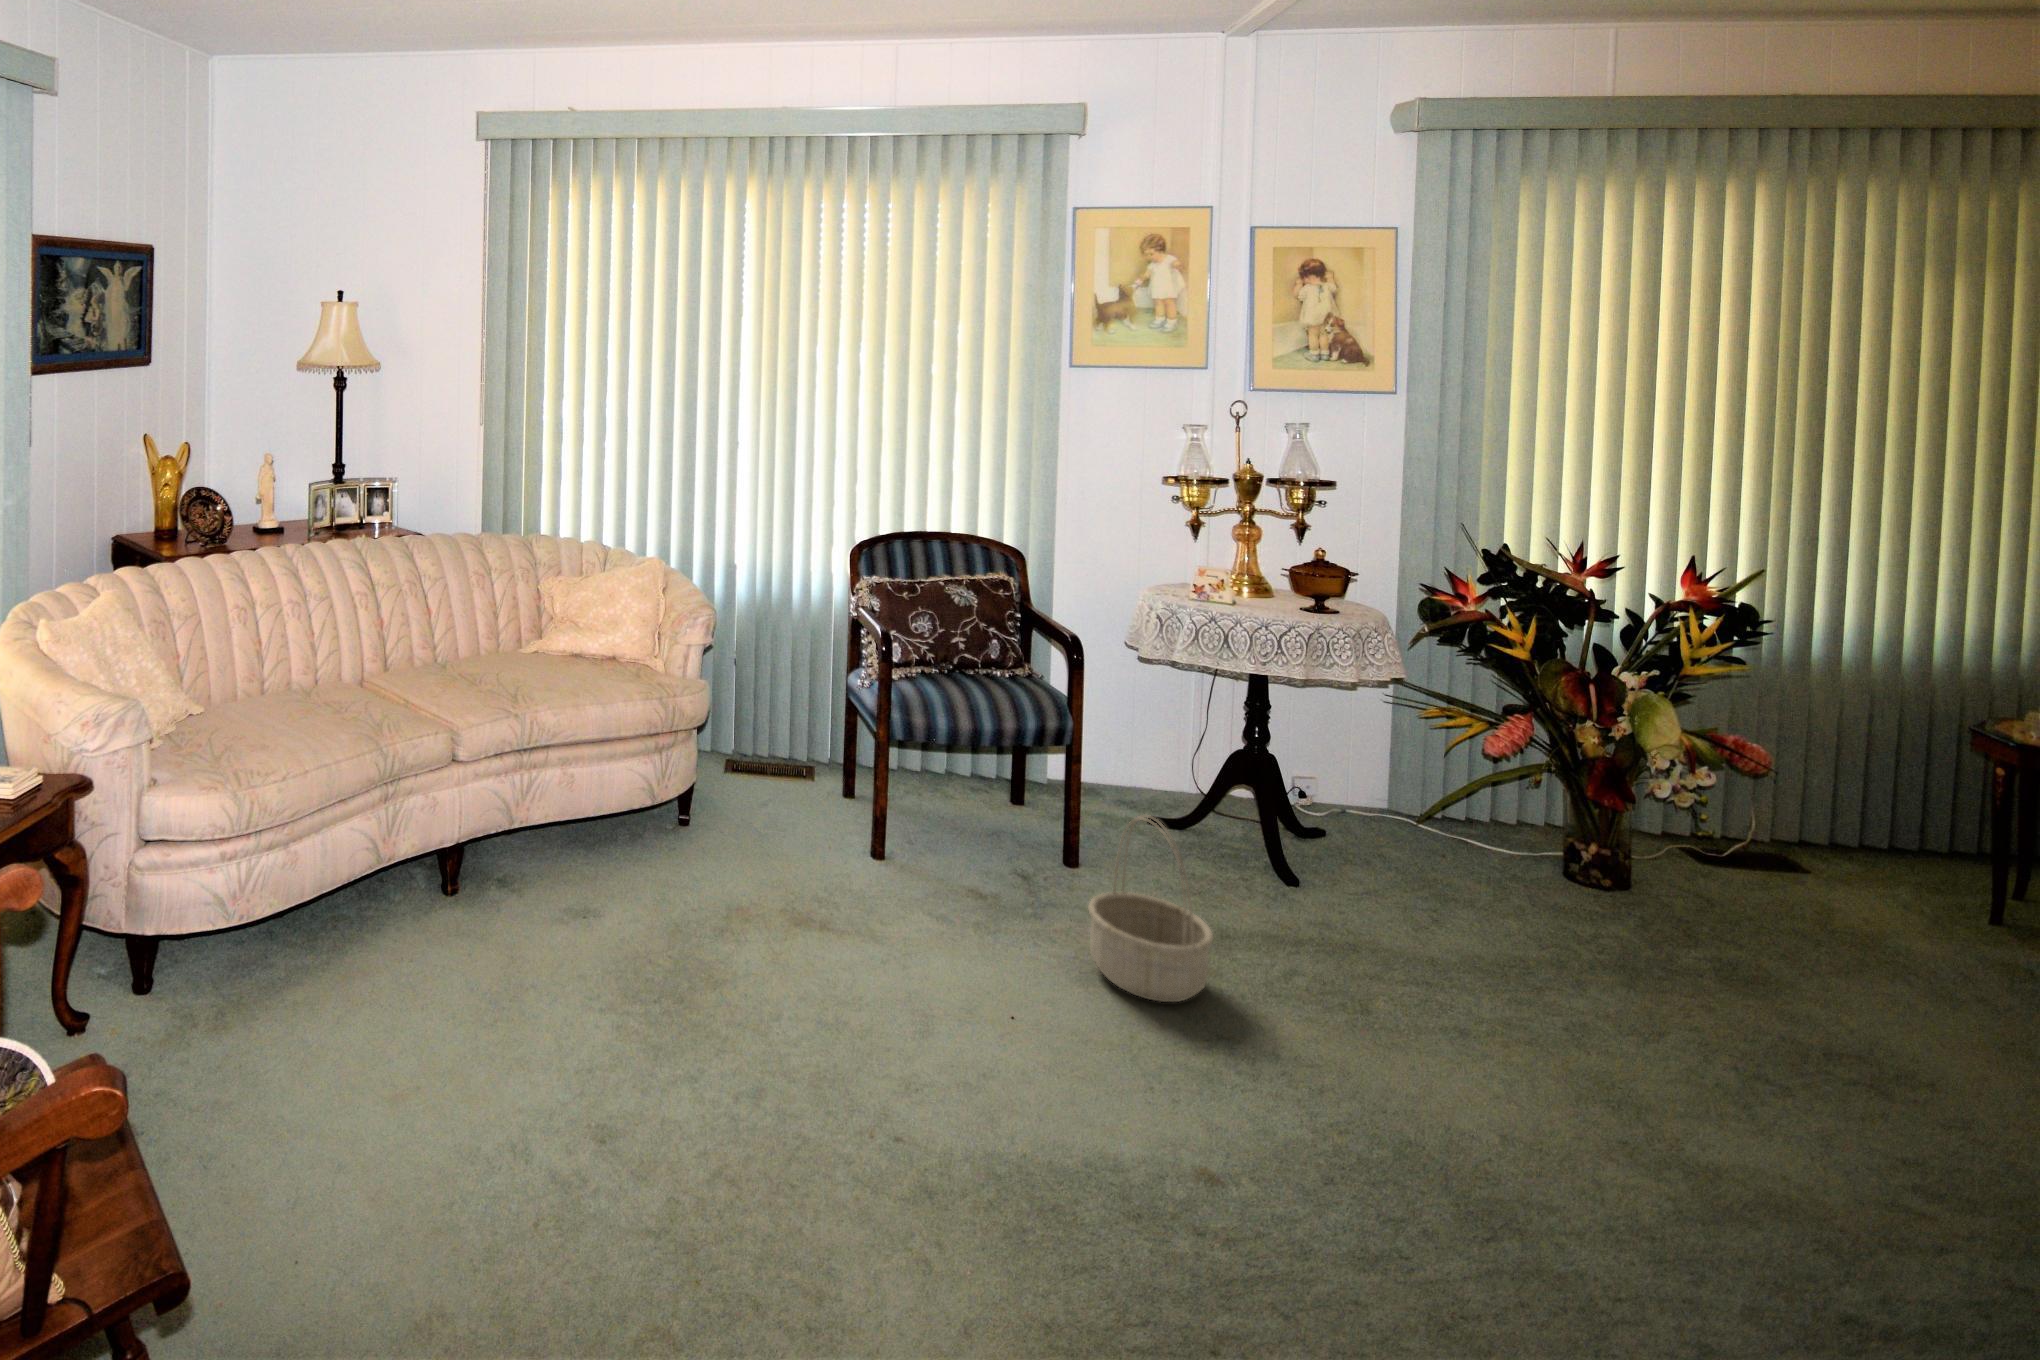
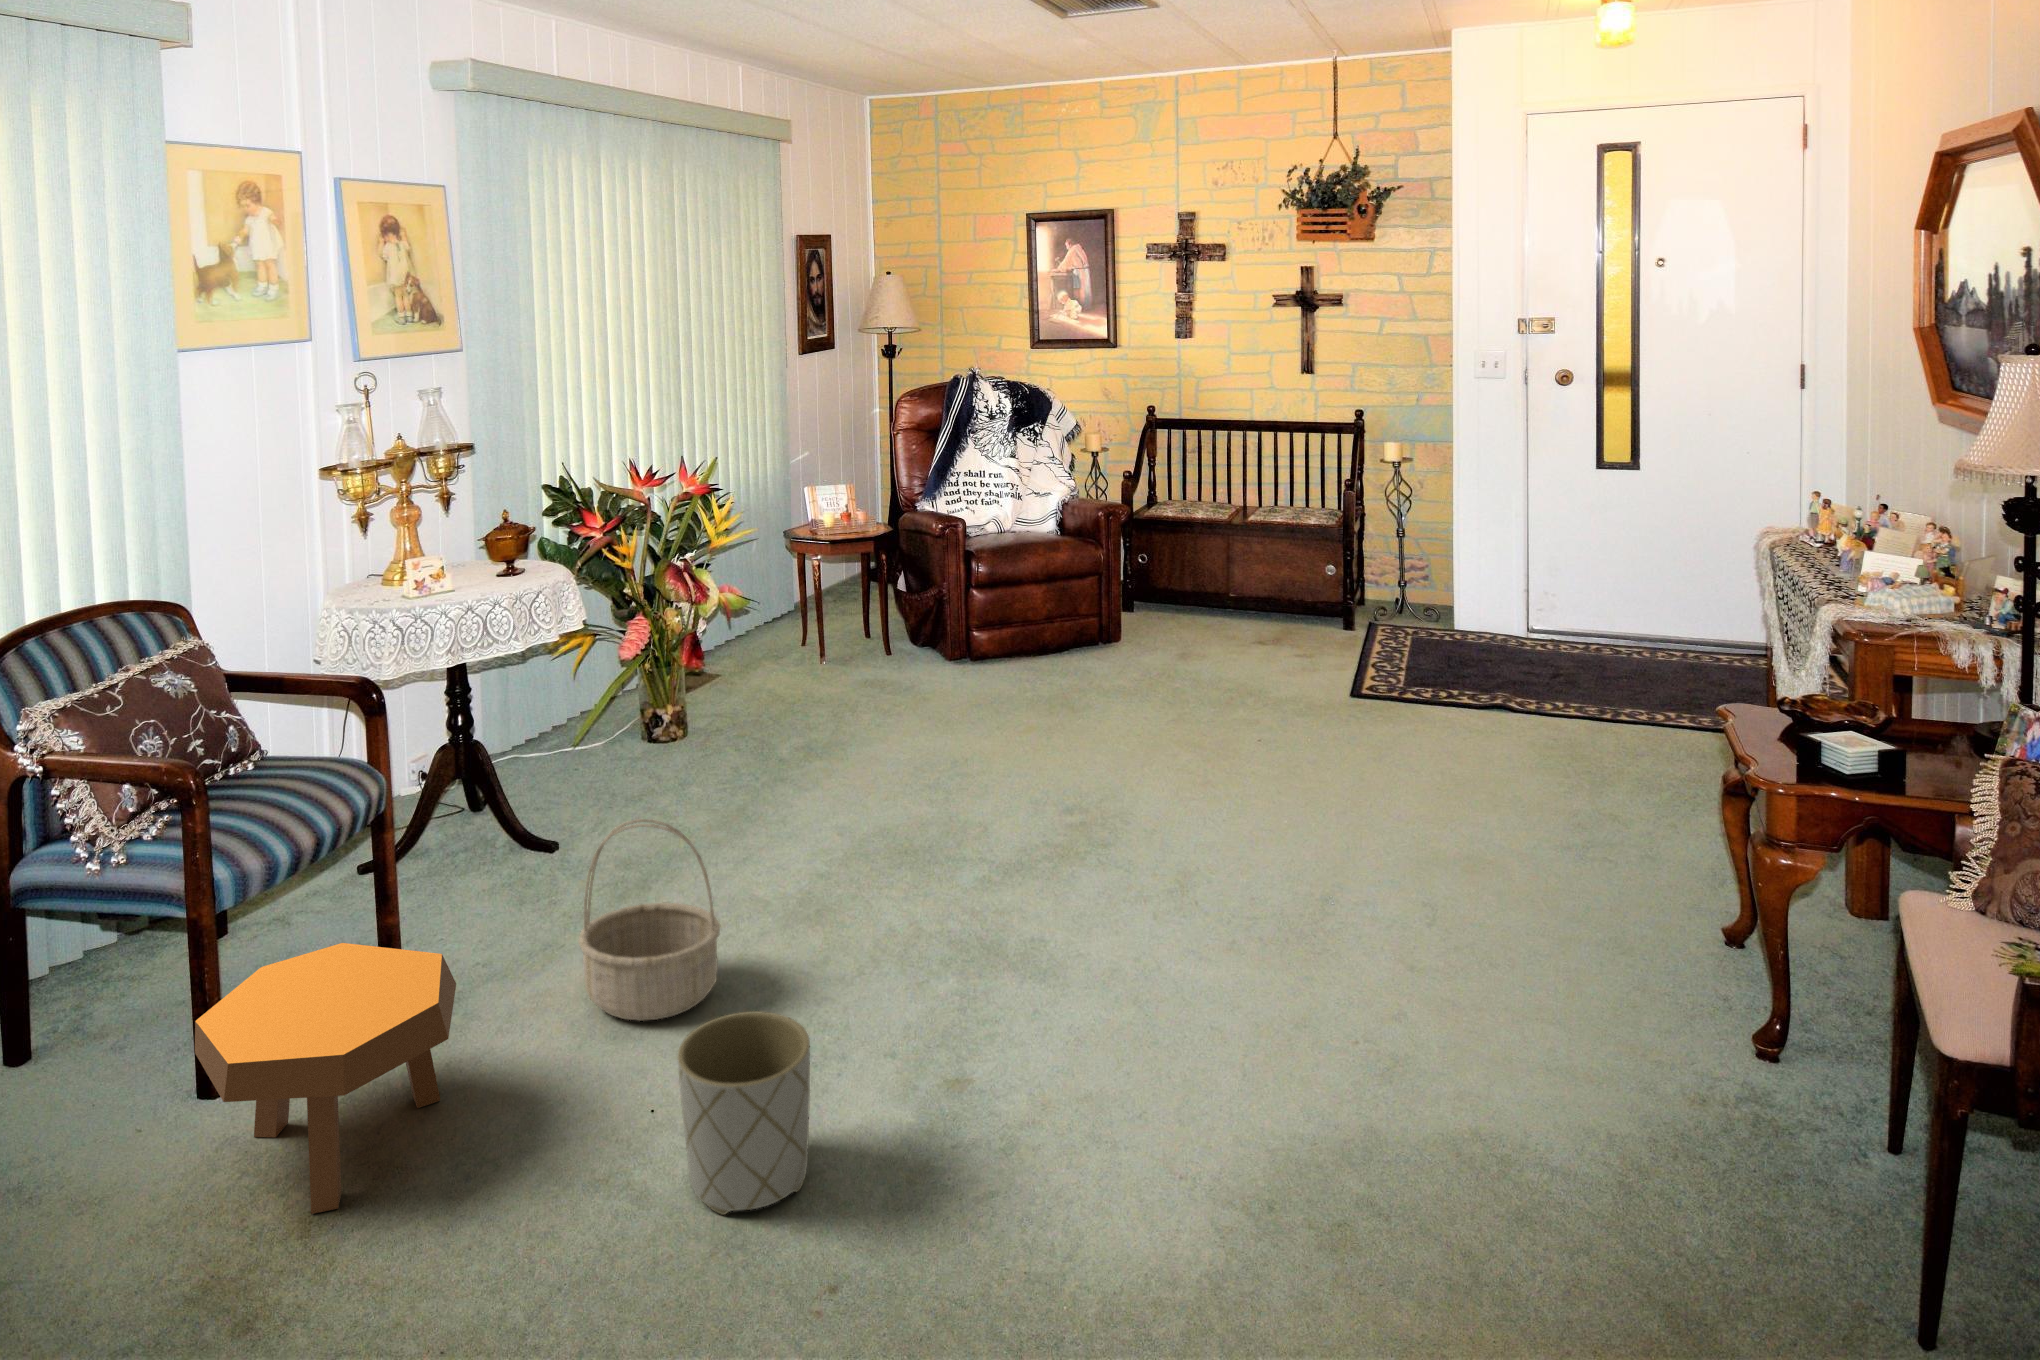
footstool: none [797,782,970,927] -> present [195,943,456,1214]
planter: none [941,940,1054,1099] -> present [677,1011,810,1215]

